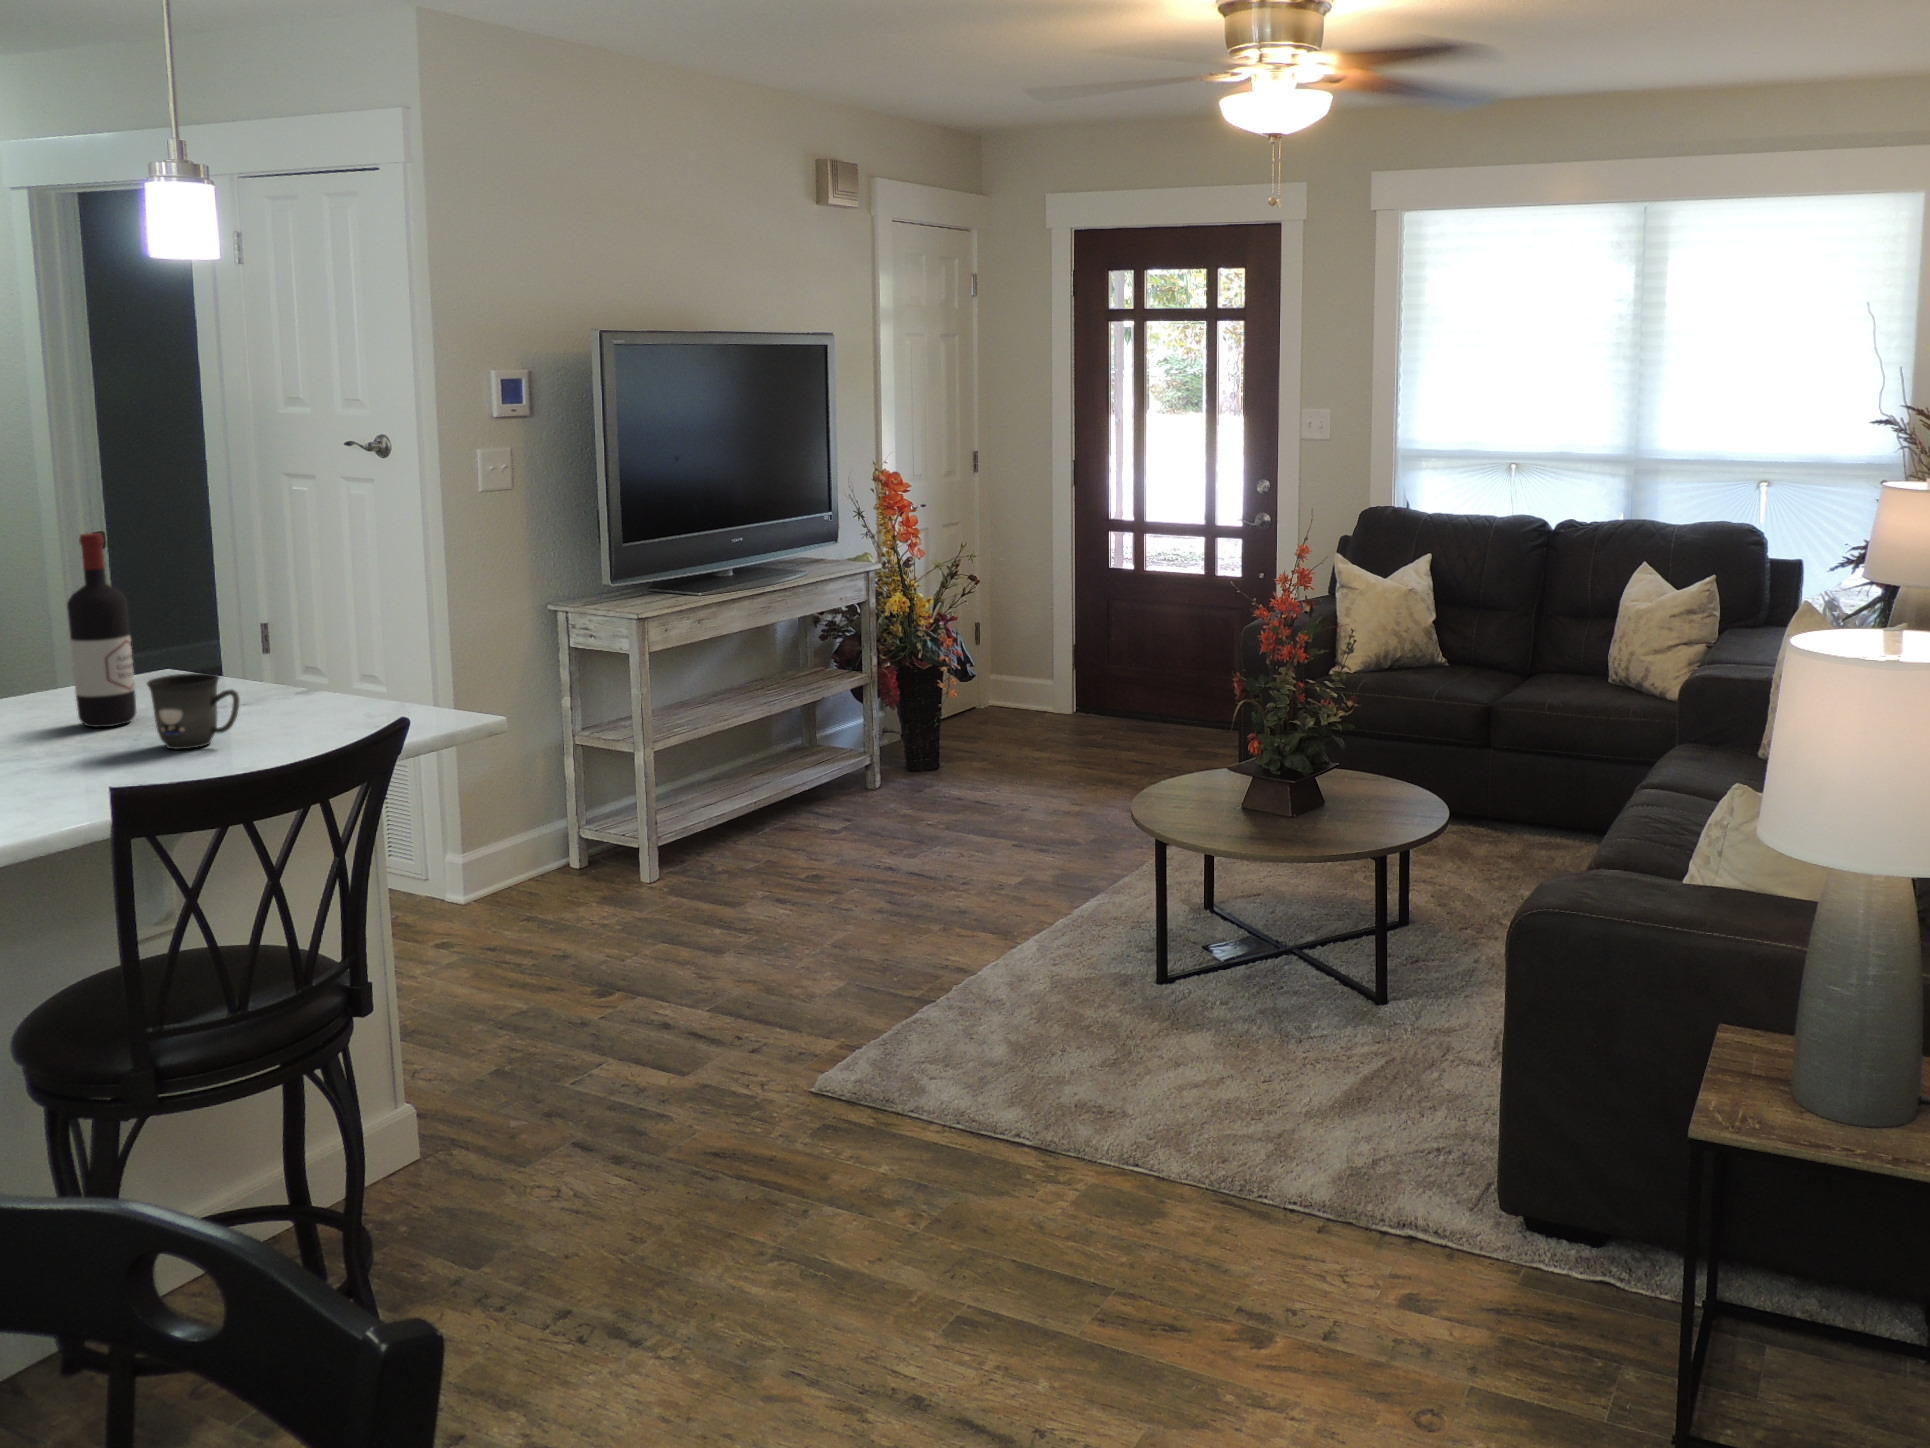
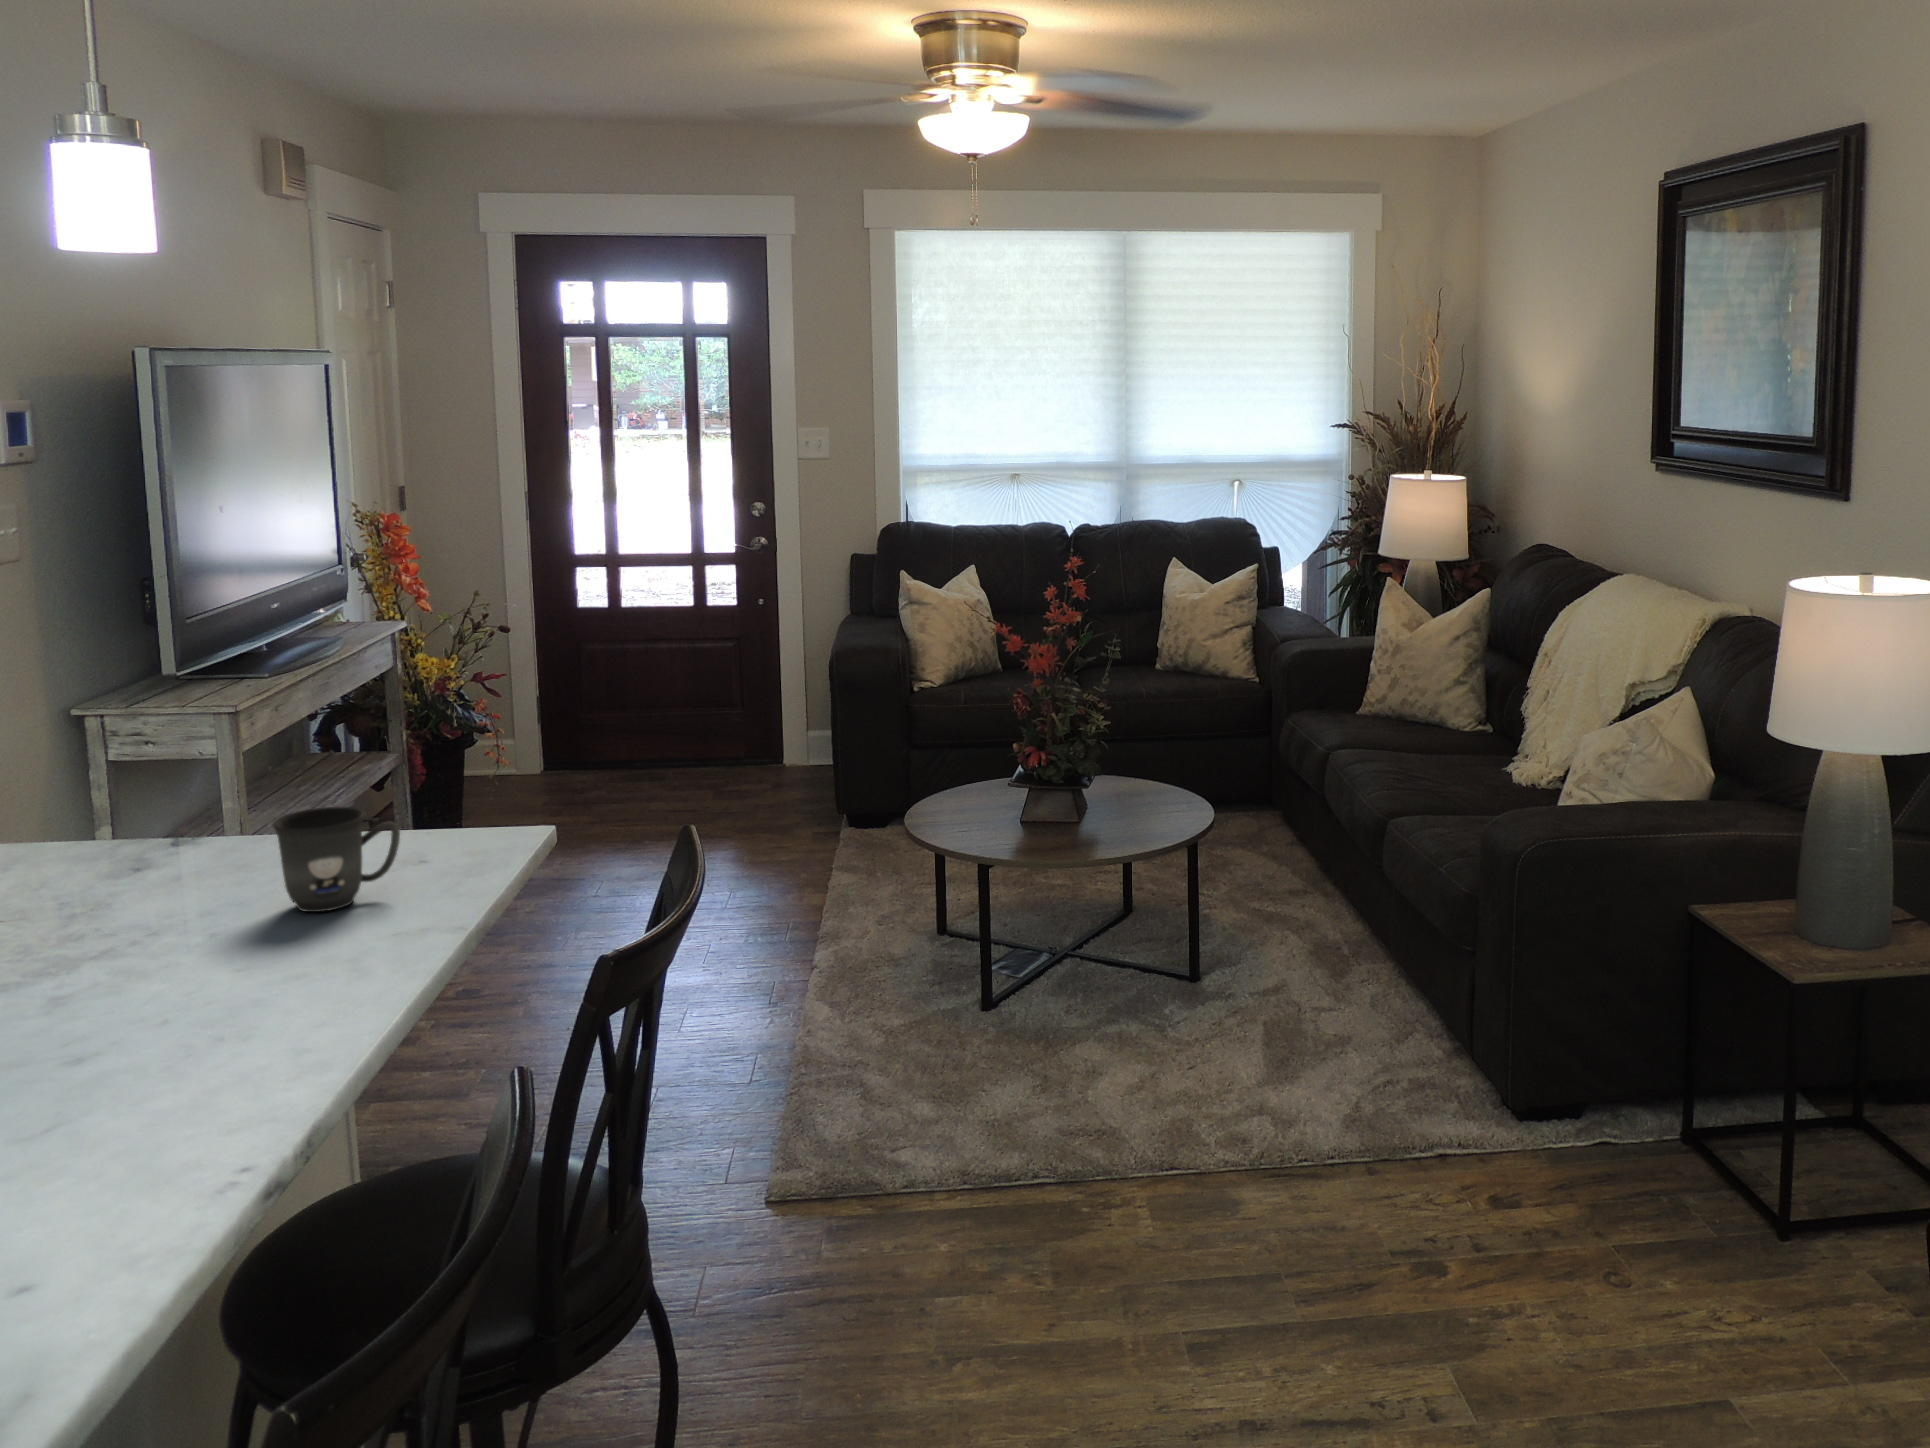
wine bottle: present [67,533,136,727] -> none [53,638,150,911]

